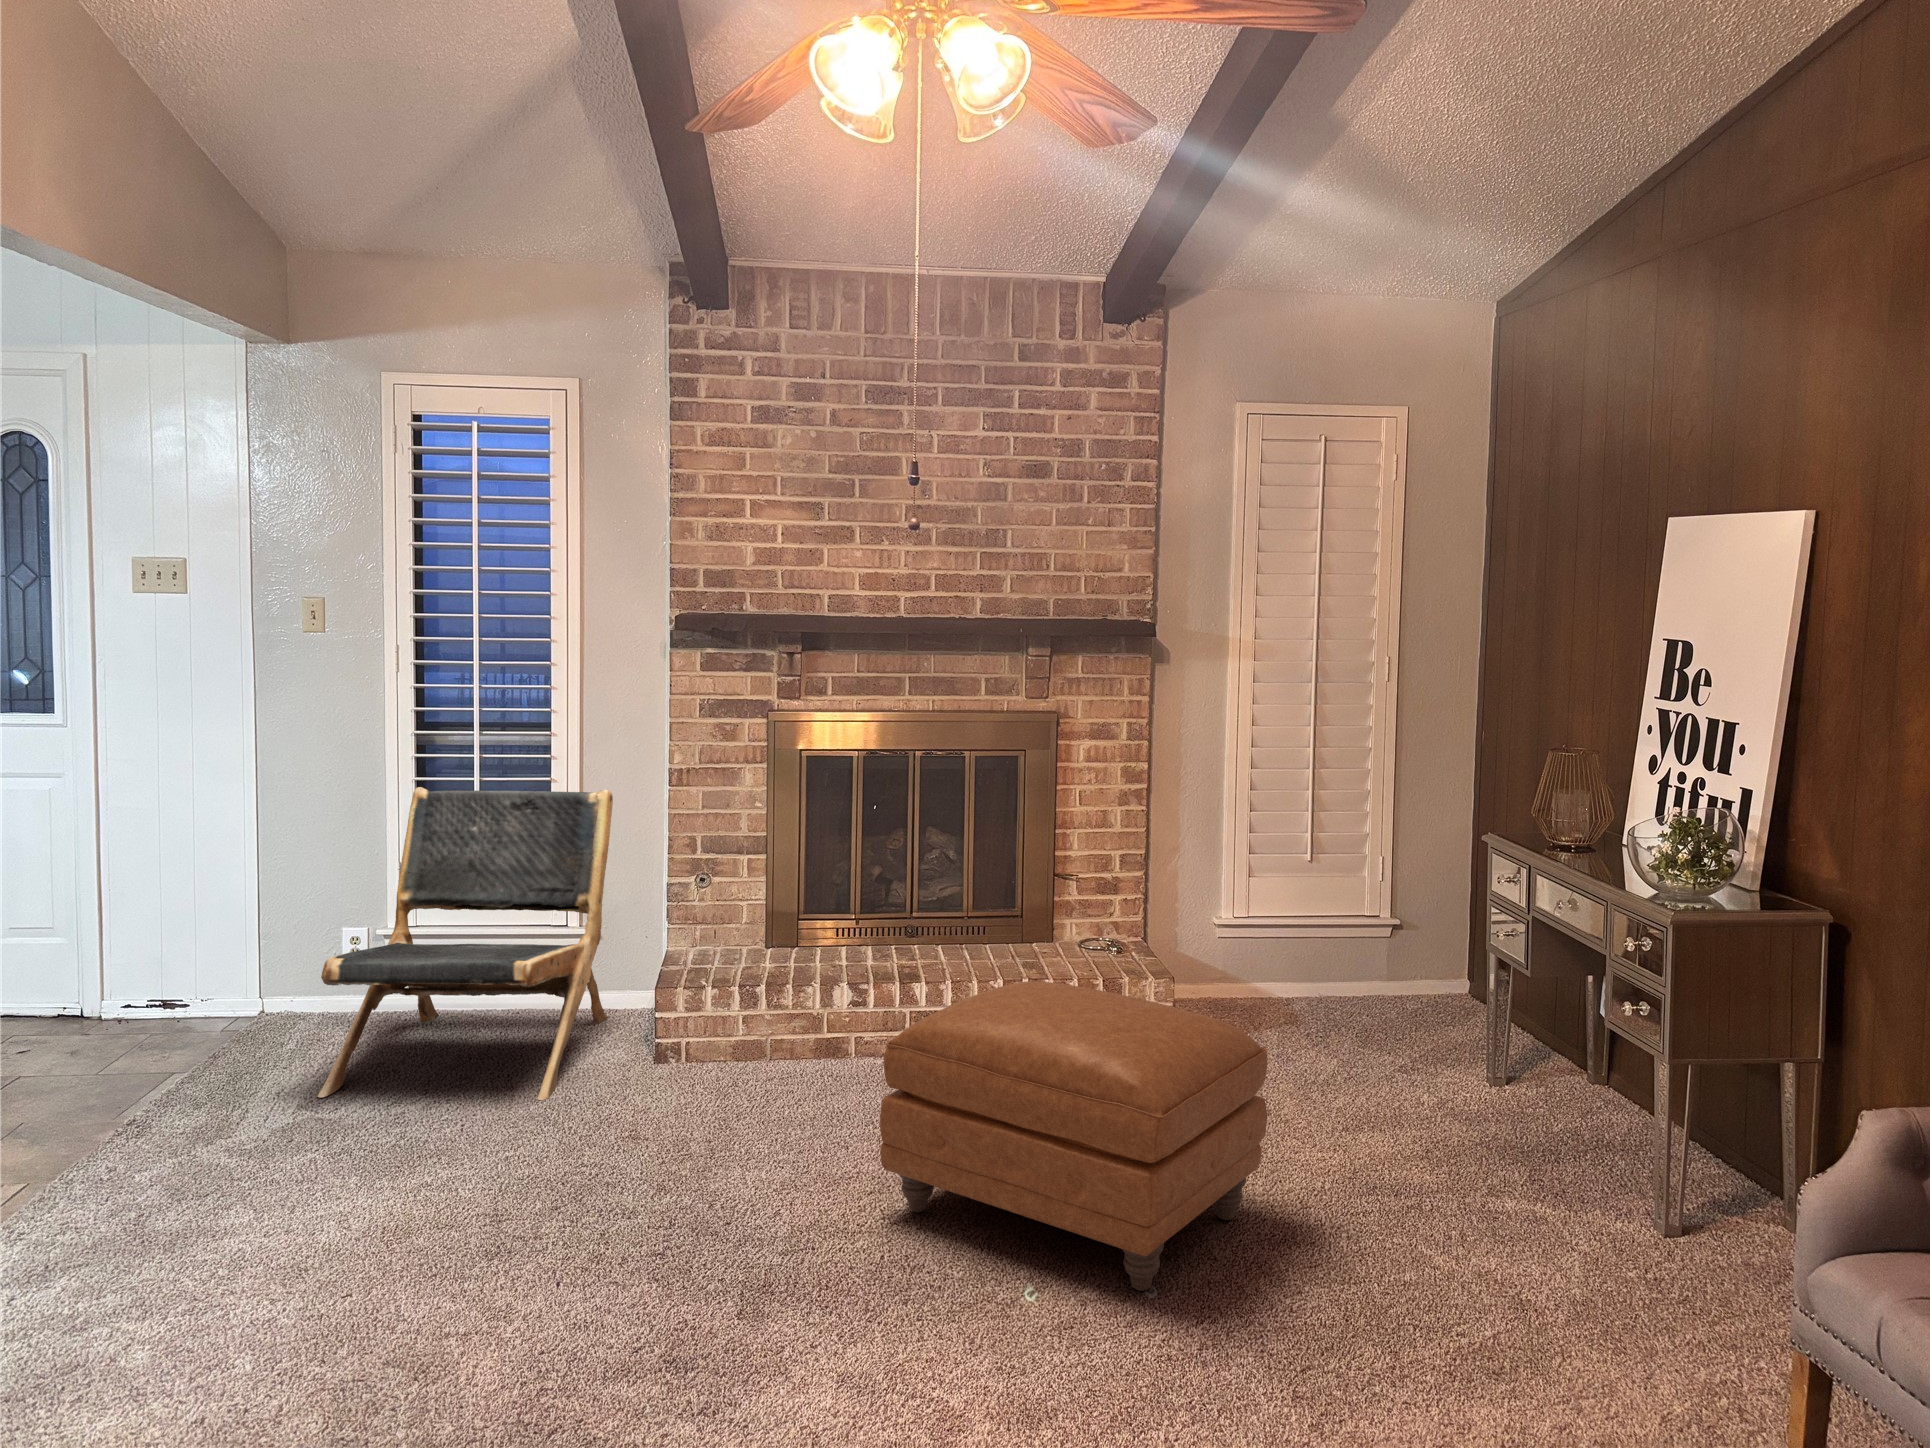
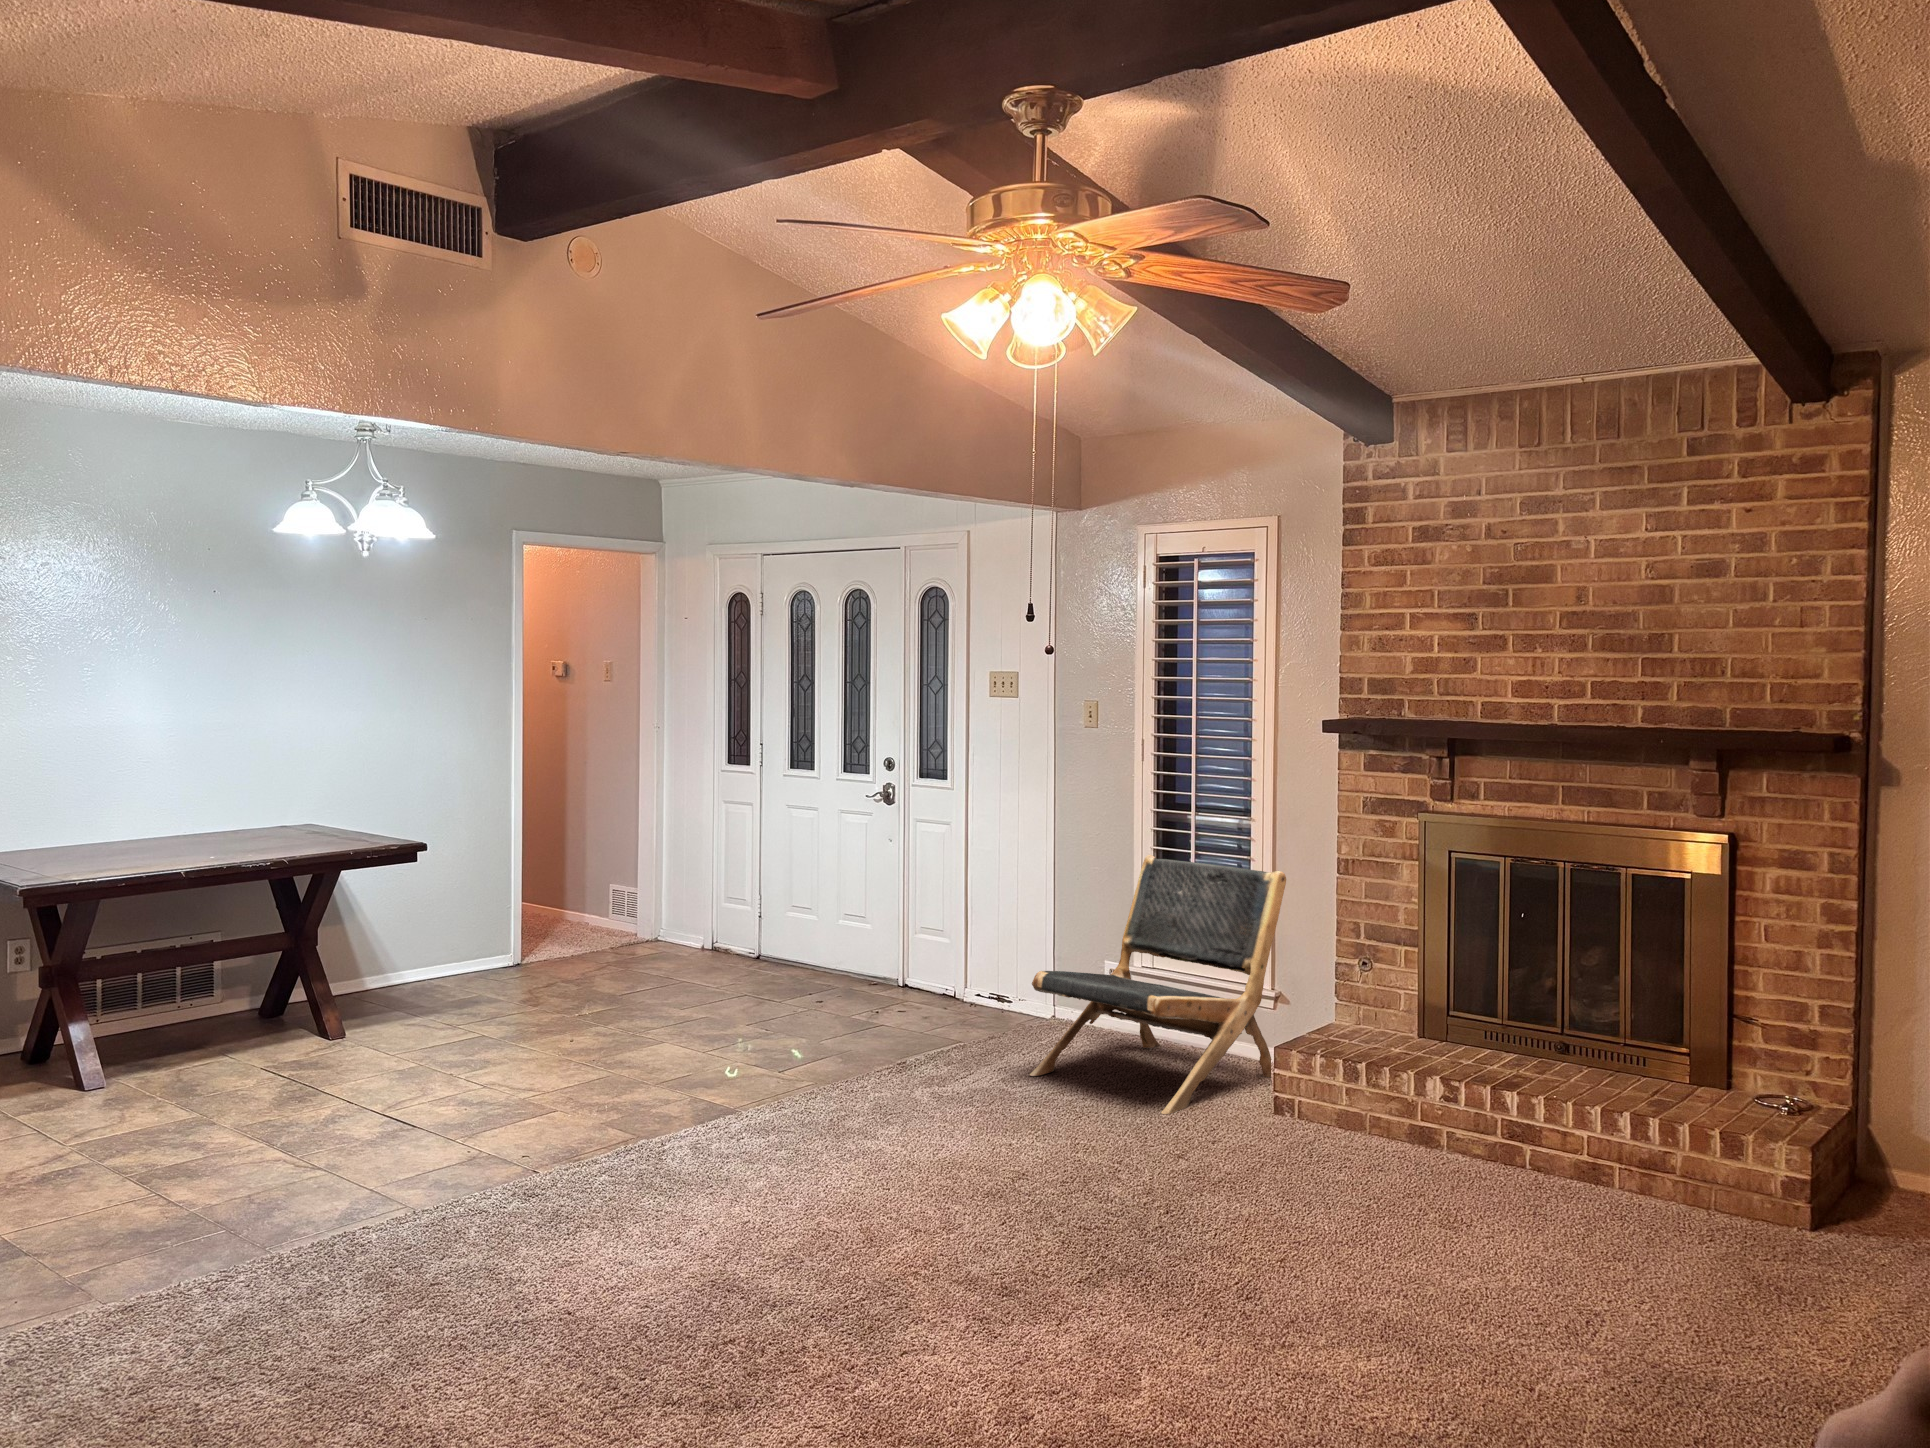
ottoman: present [880,982,1268,1291] -> none [1308,1079,1678,1370]

